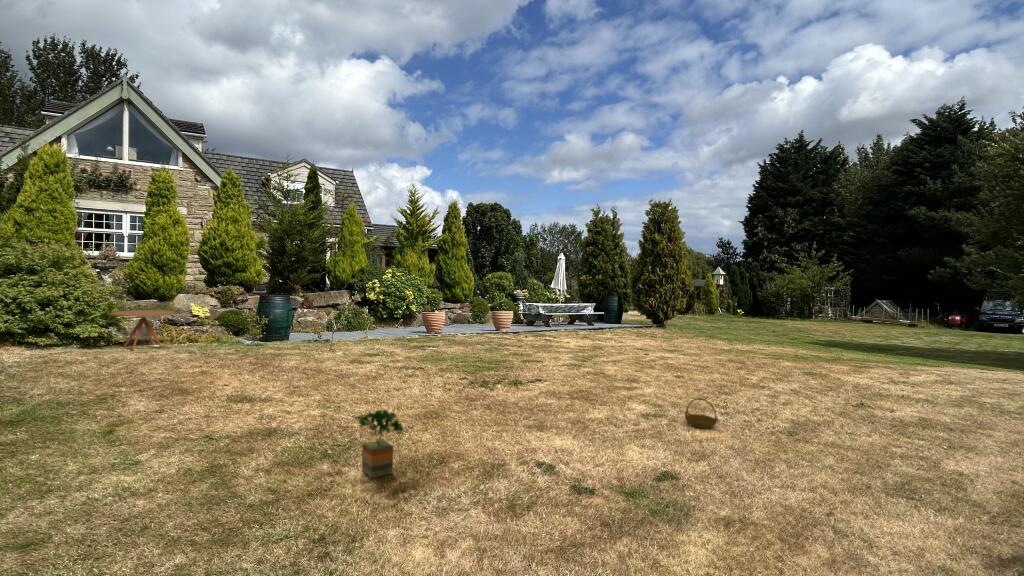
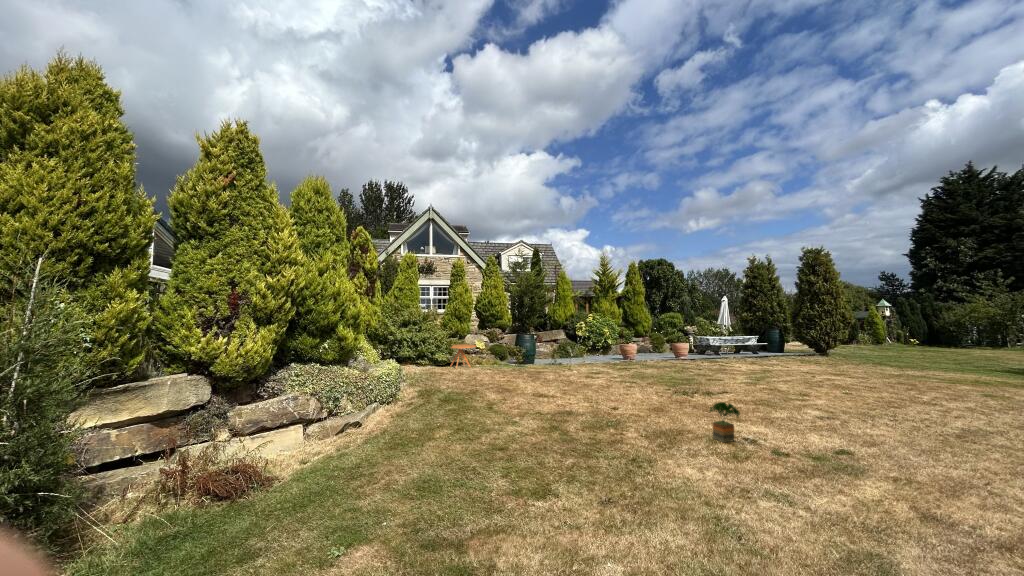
basket: present [685,398,717,429] -> none [856,406,887,429]
potted tree: present [358,410,403,478] -> present [710,402,740,442]

